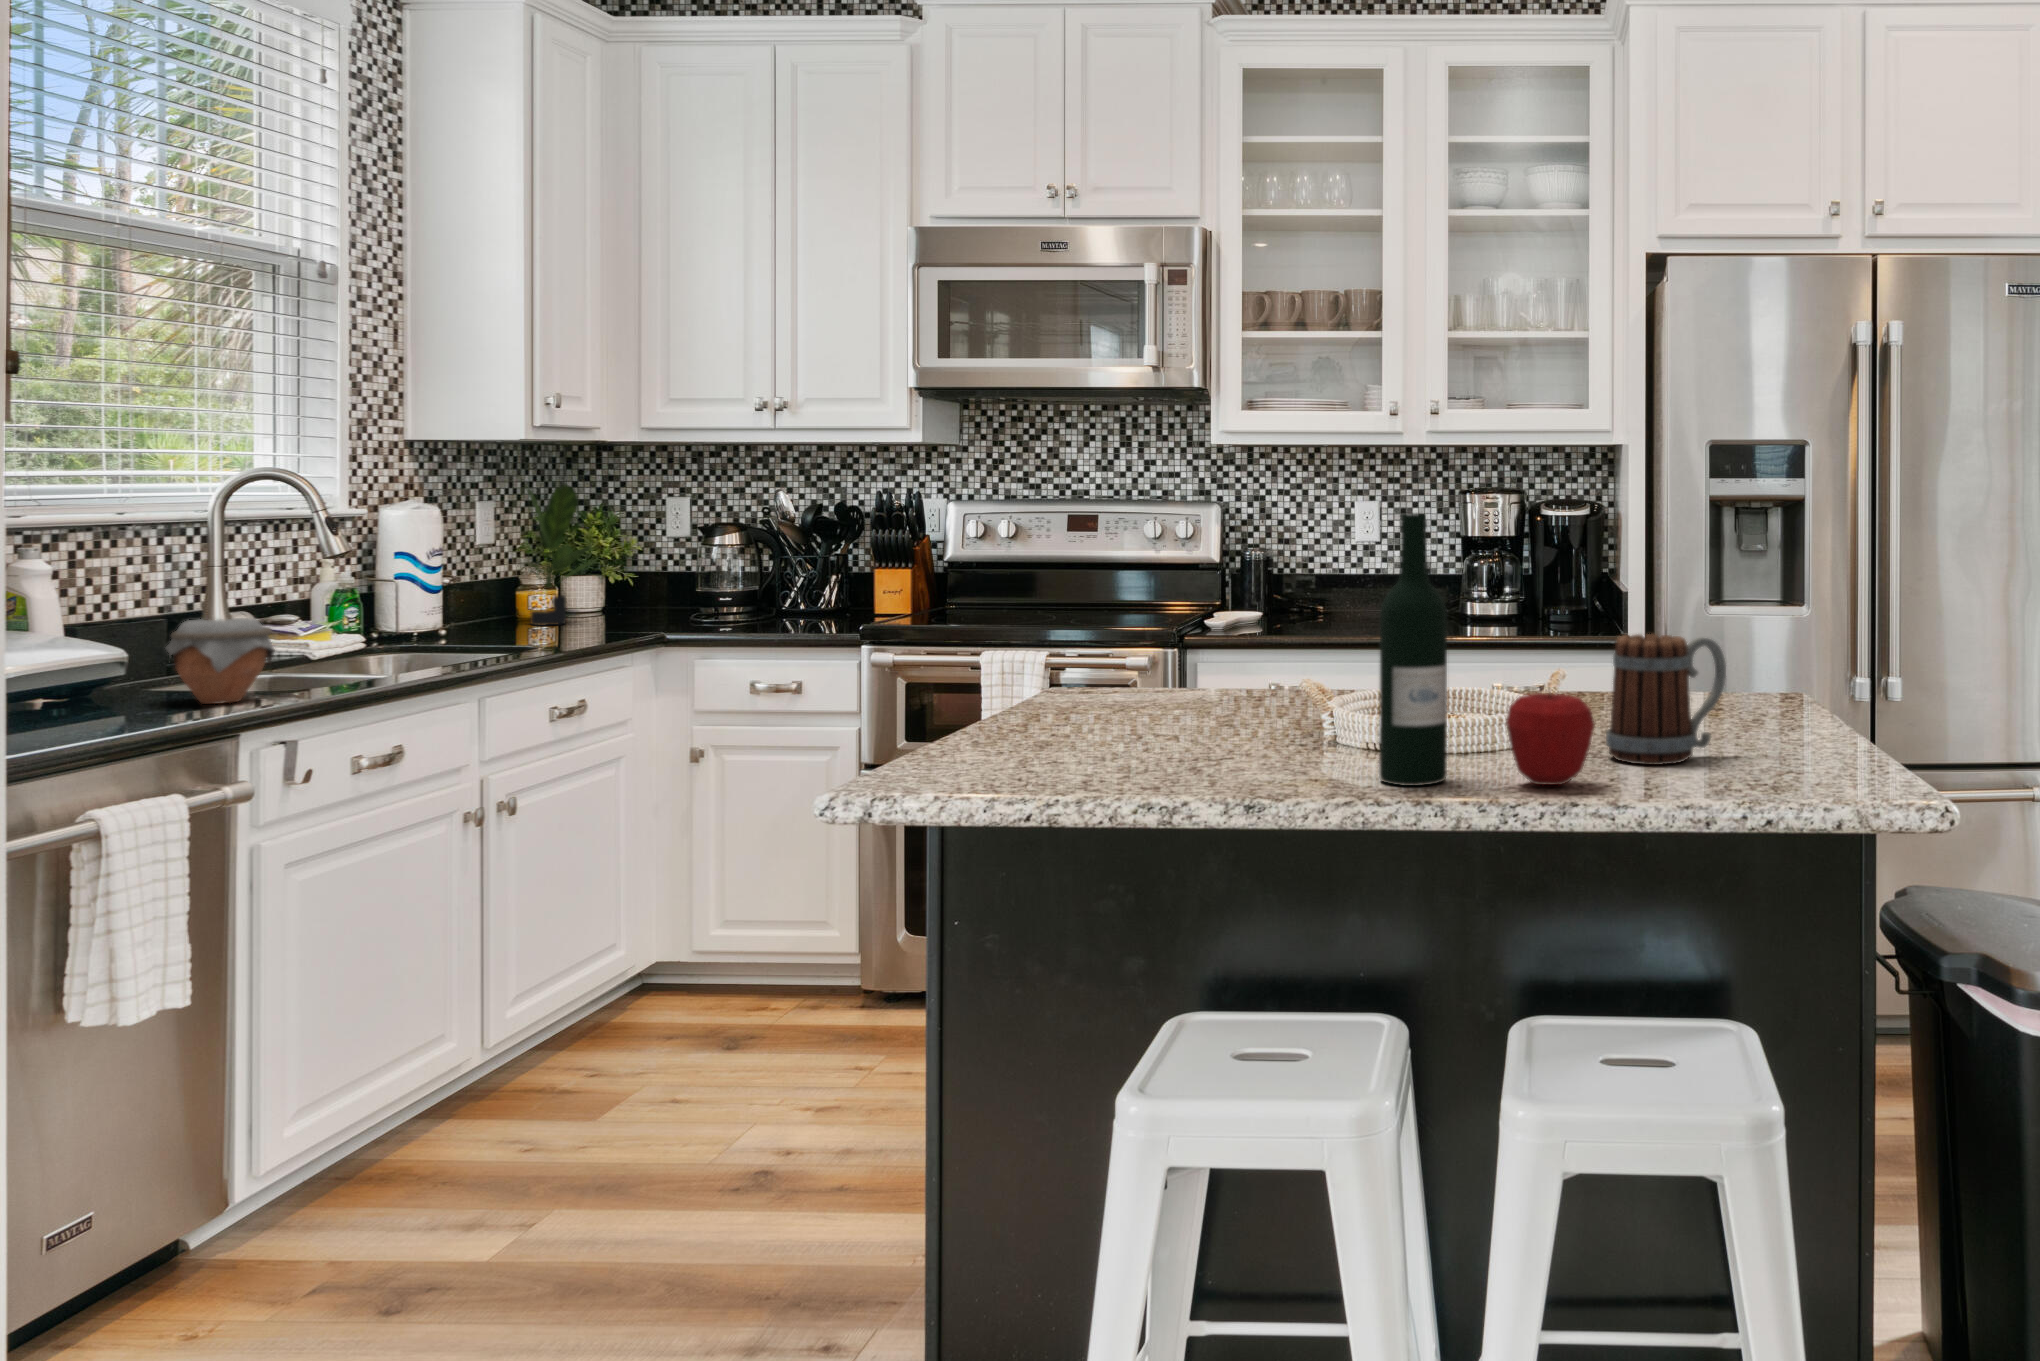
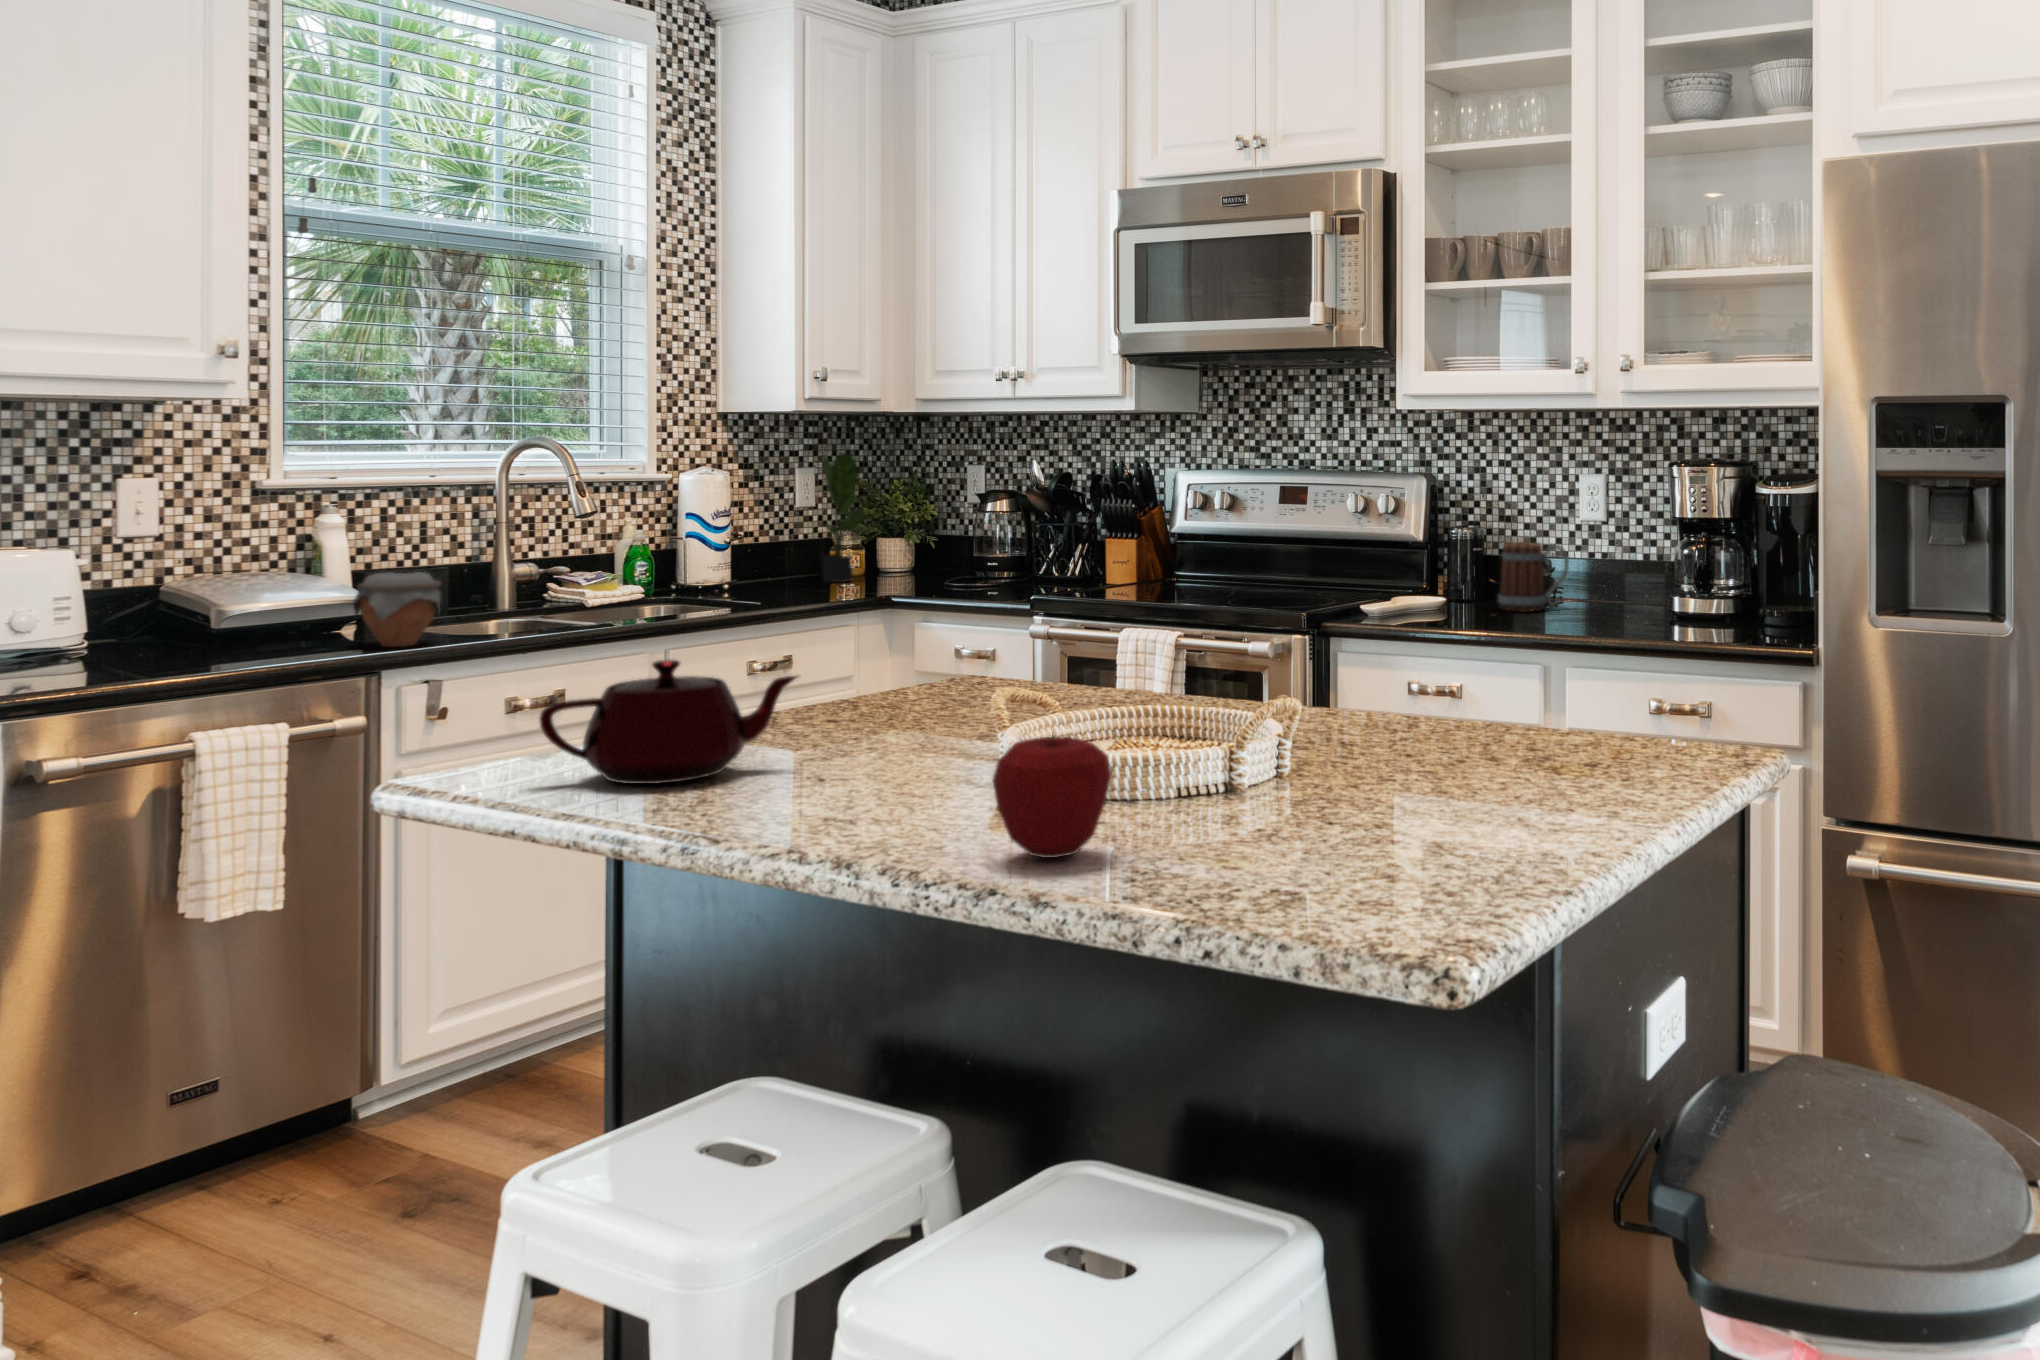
wine bottle: present [1379,514,1447,786] -> none [886,505,973,841]
mug: present [1606,634,1726,765] -> present [1498,542,1569,612]
teapot: none [971,661,1146,772] -> present [540,660,797,784]

